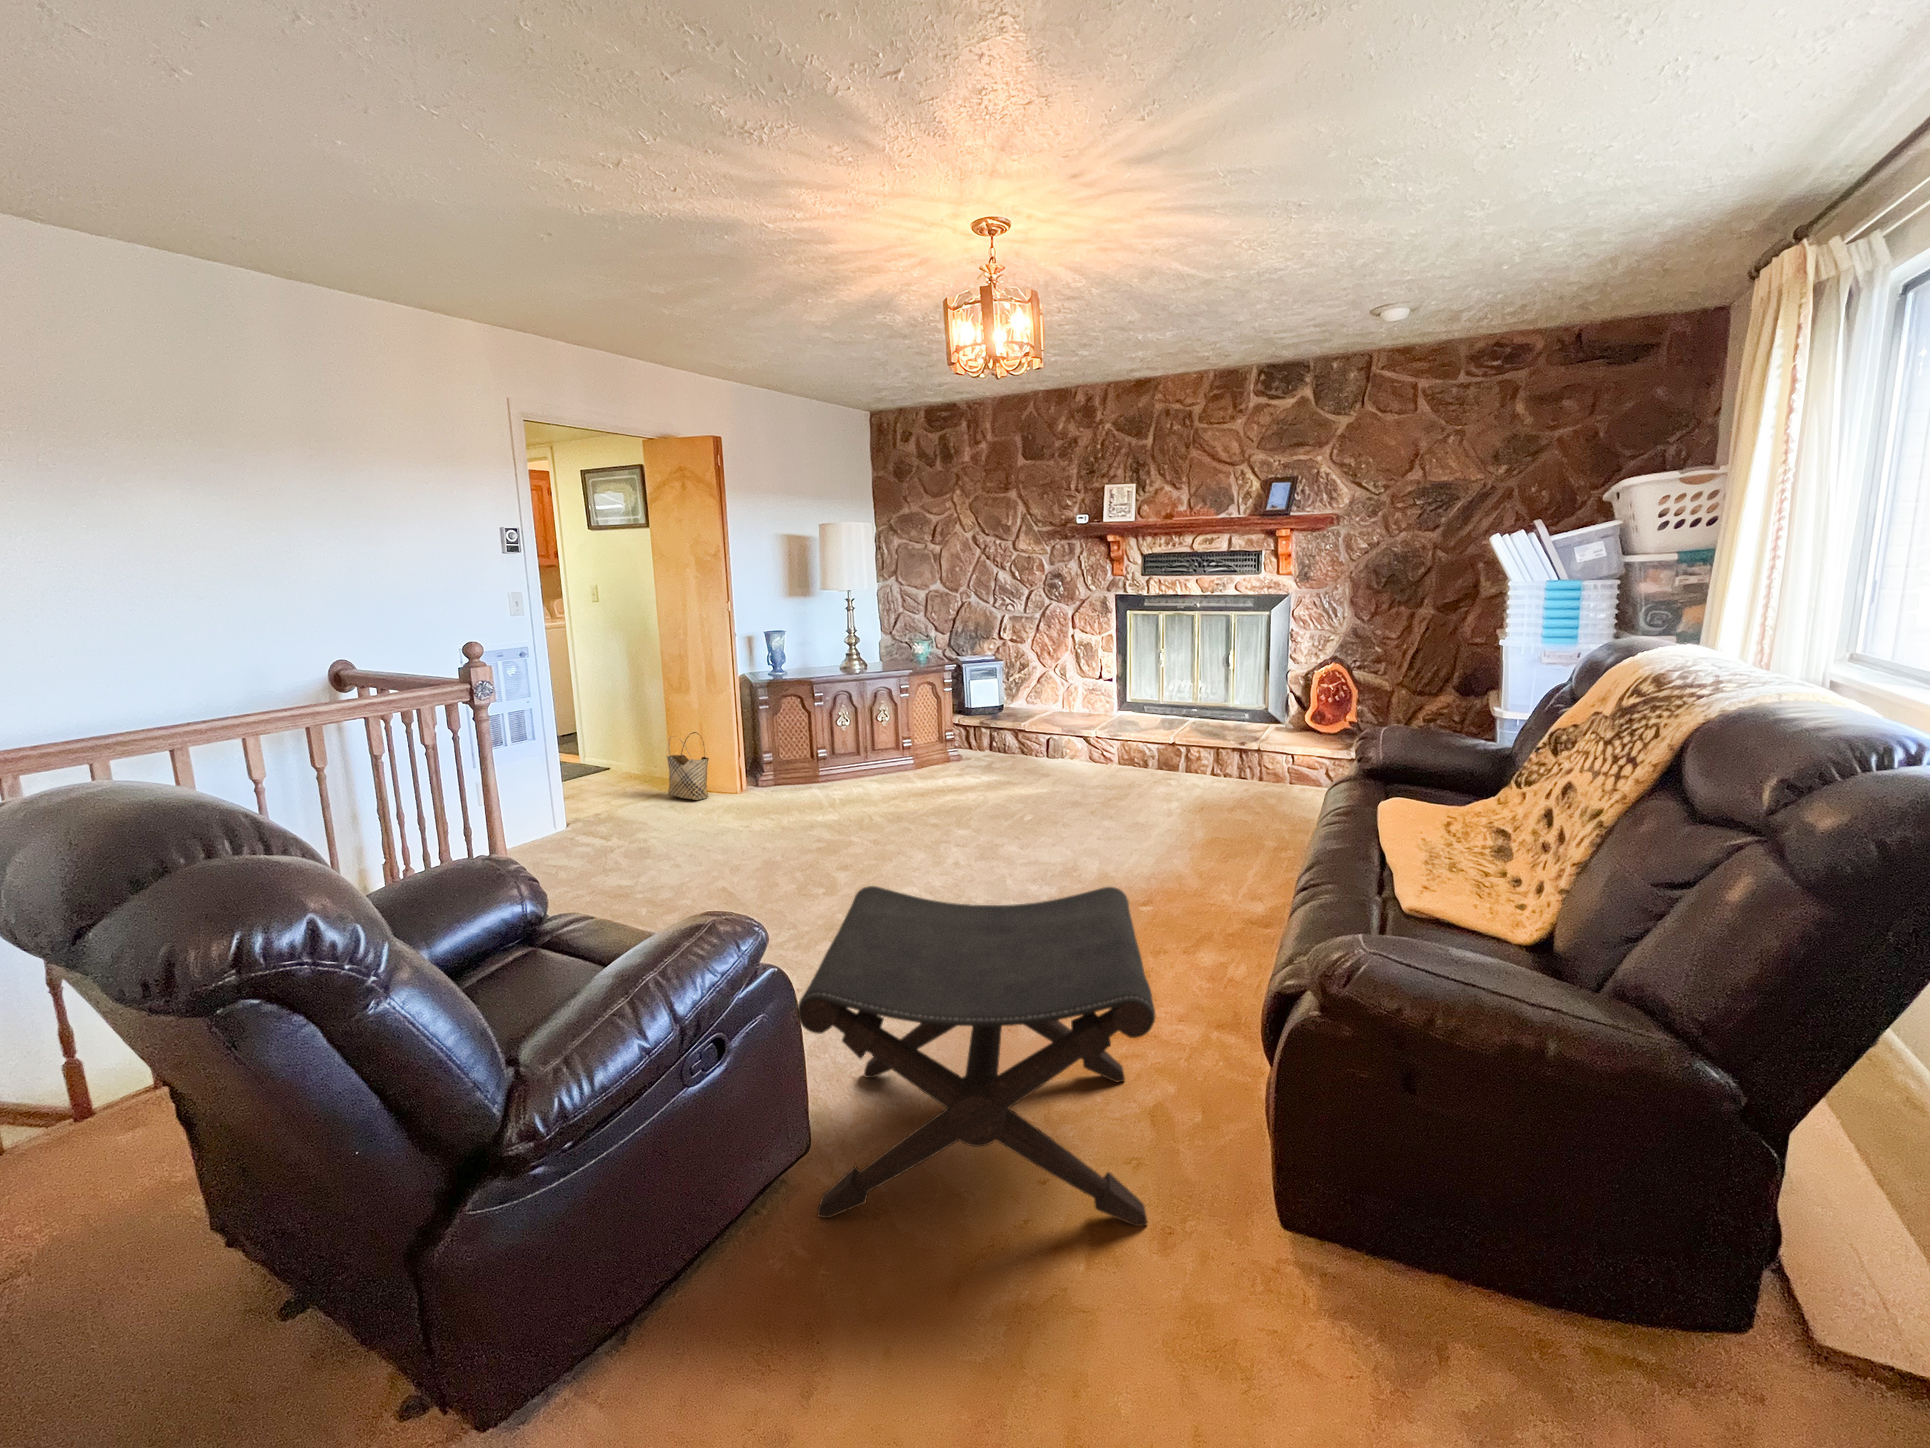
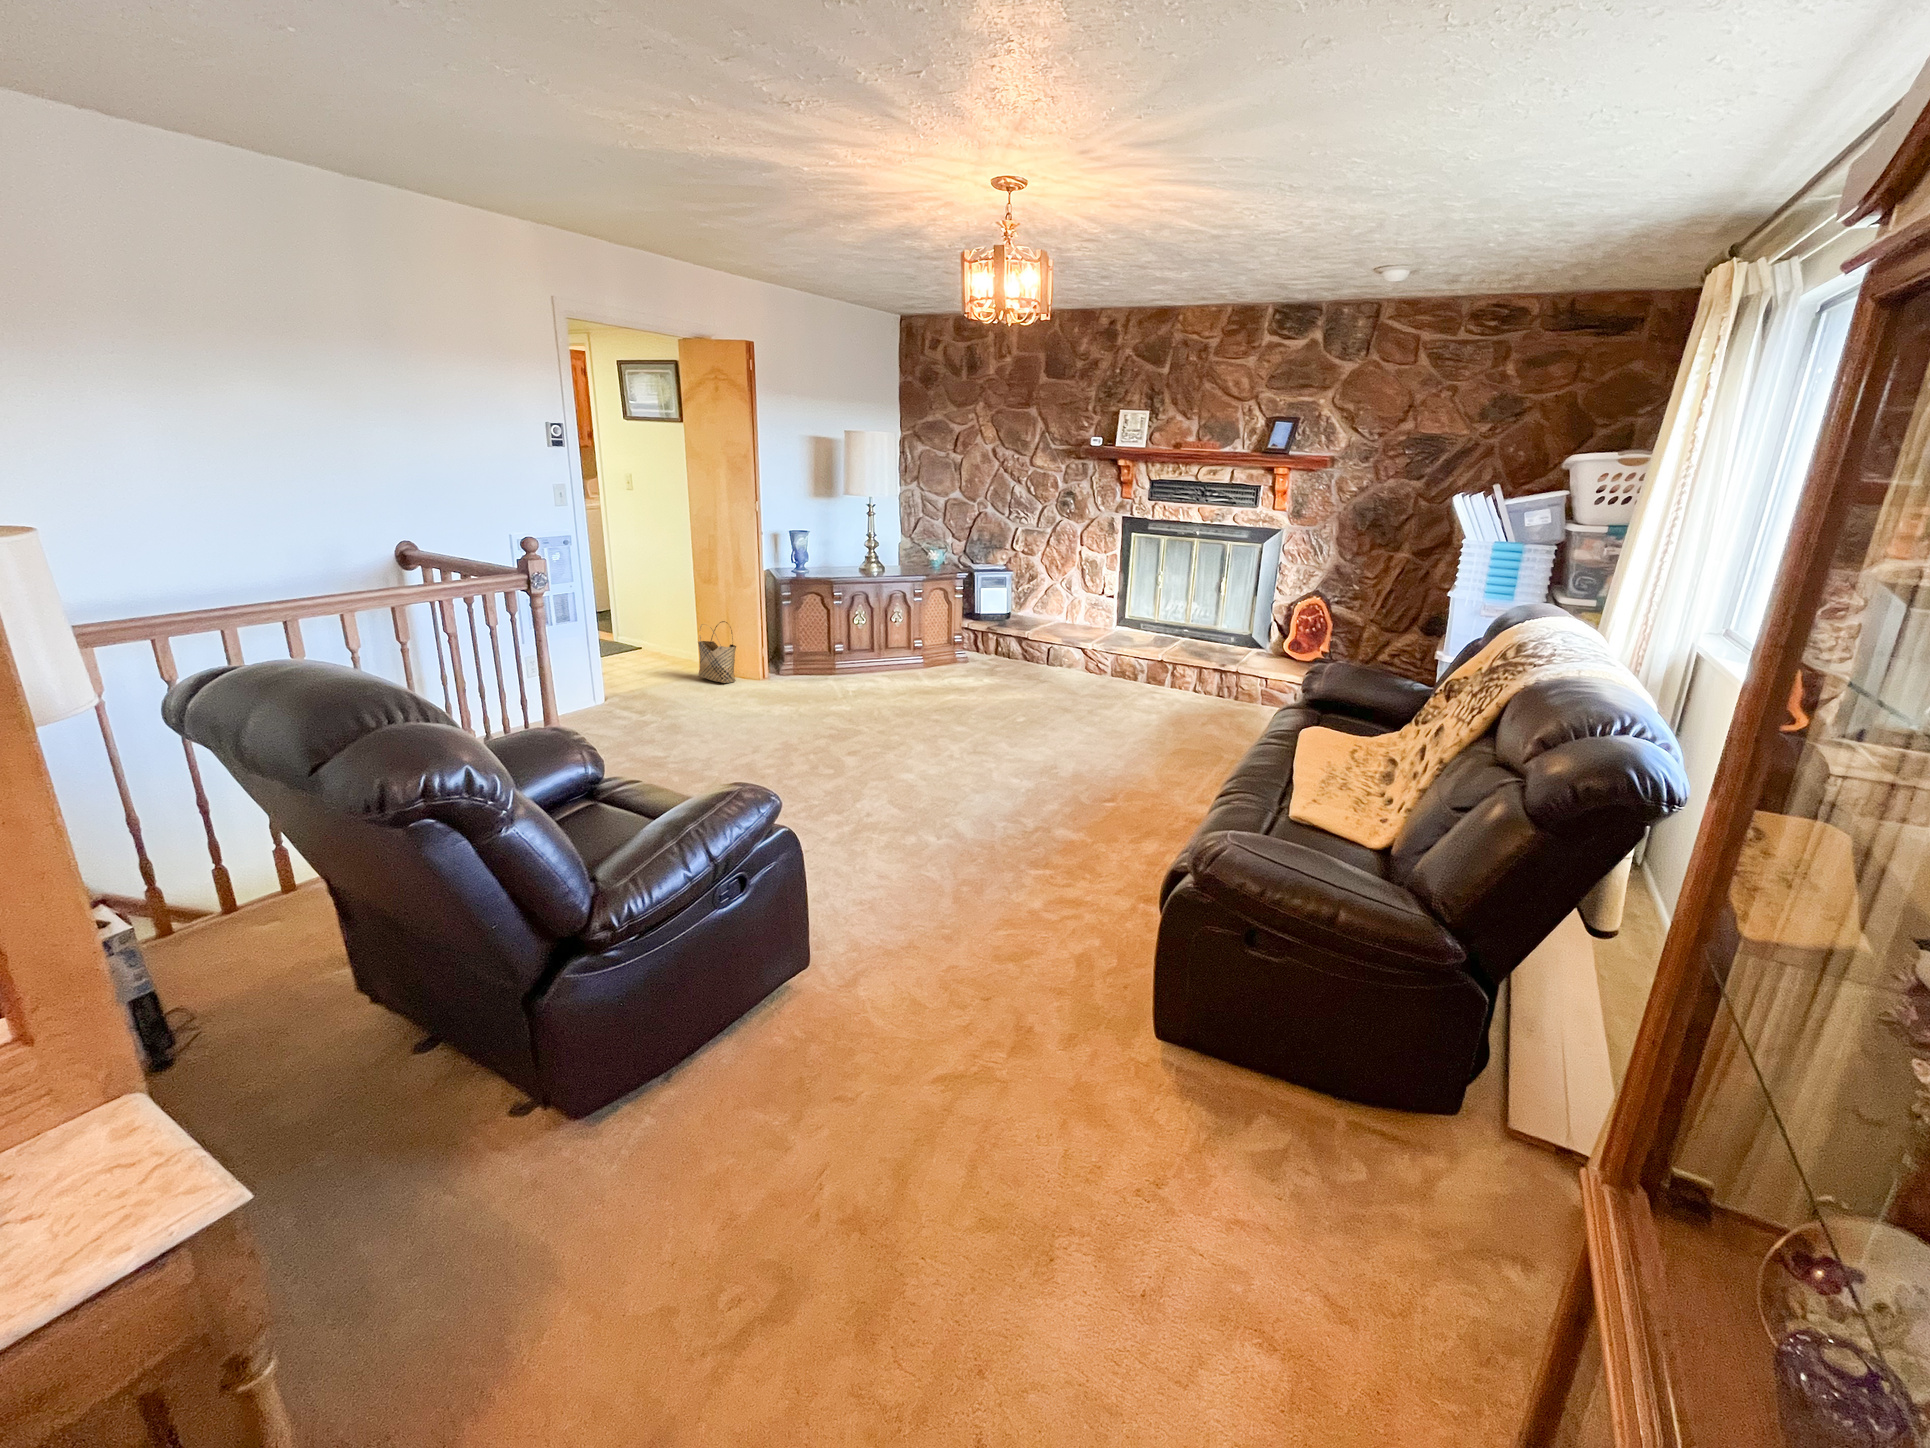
footstool: present [798,886,1155,1226] -> none [809,772,1078,1032]

